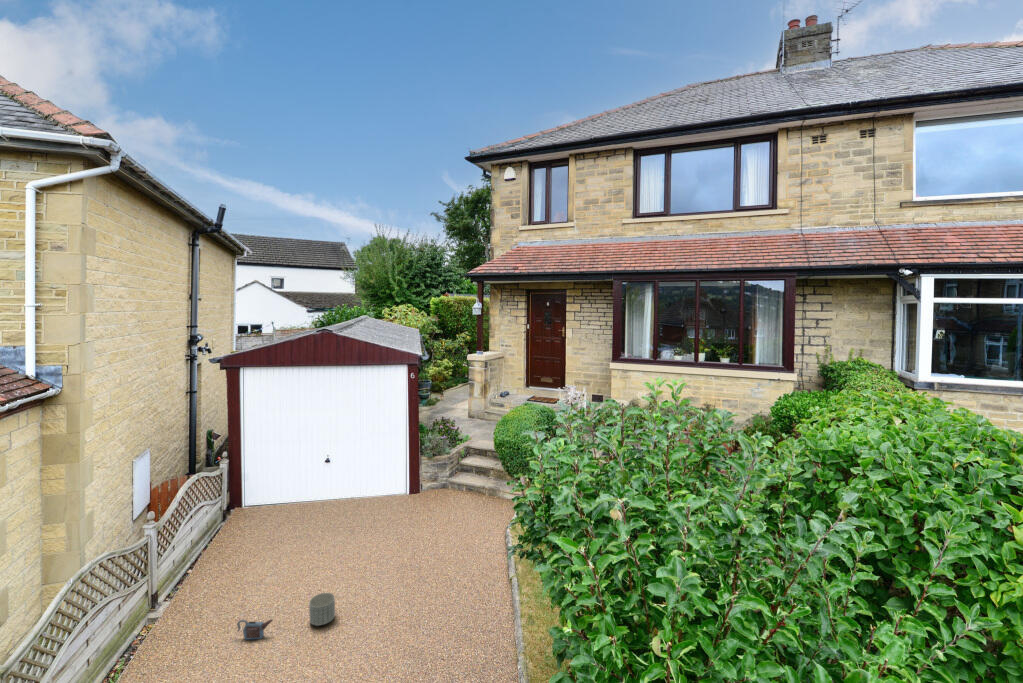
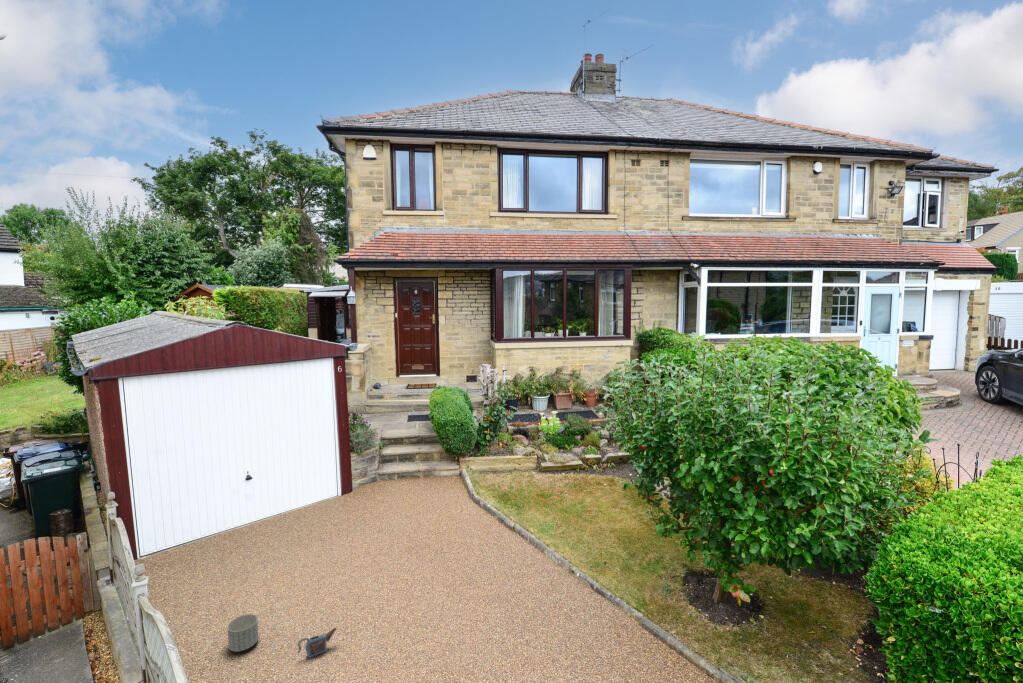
planter: present [309,593,335,626] -> present [227,614,258,652]

